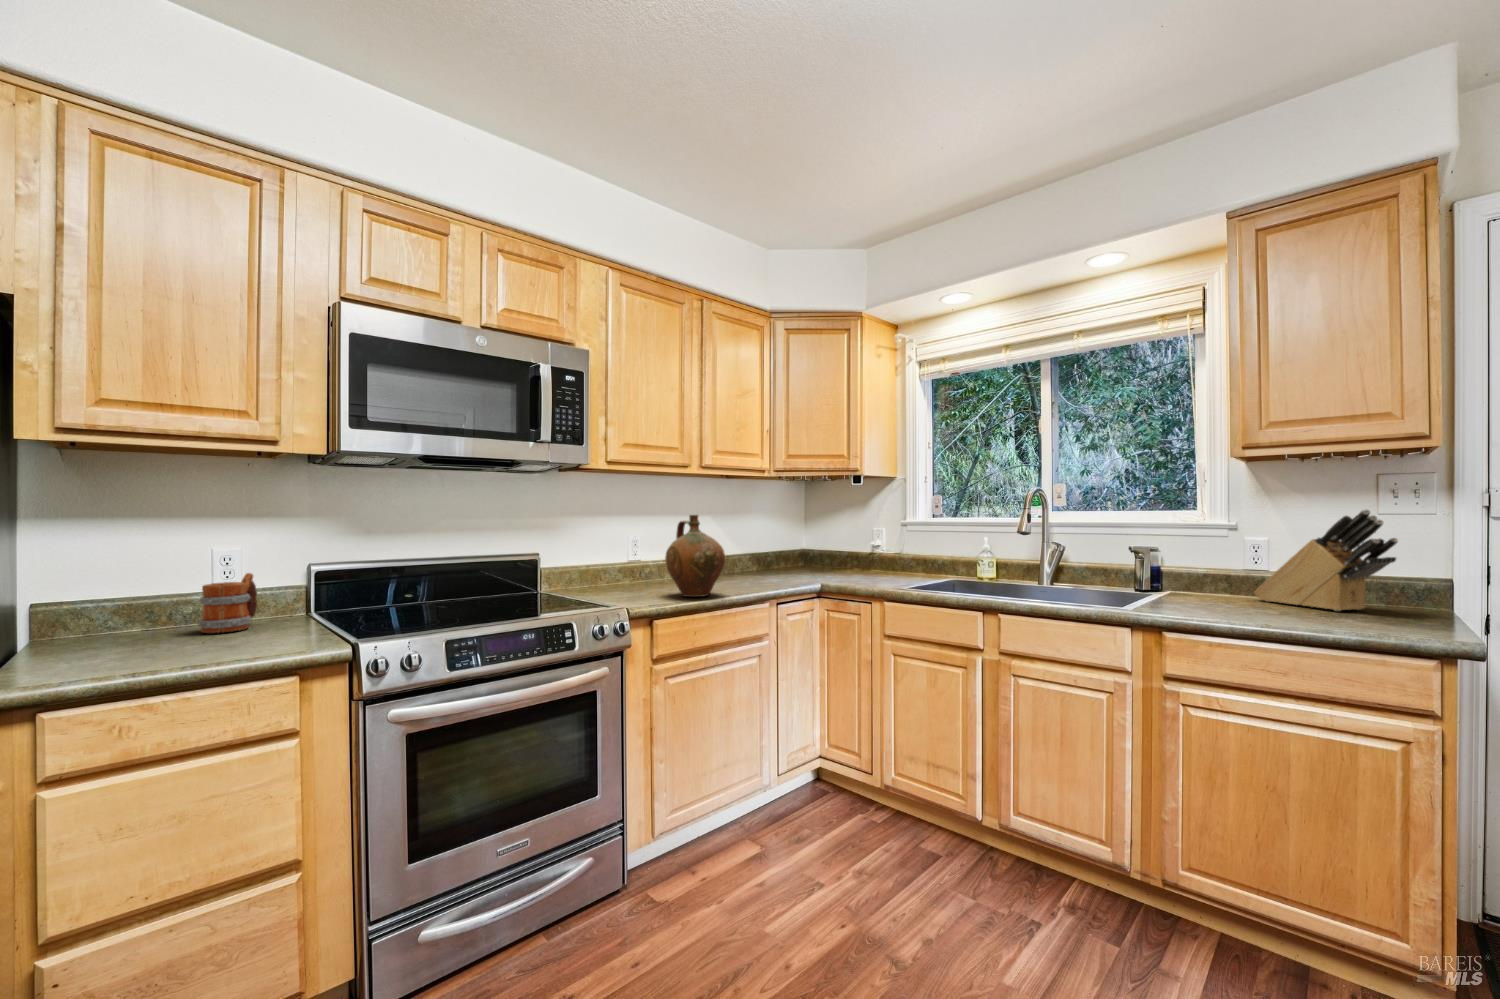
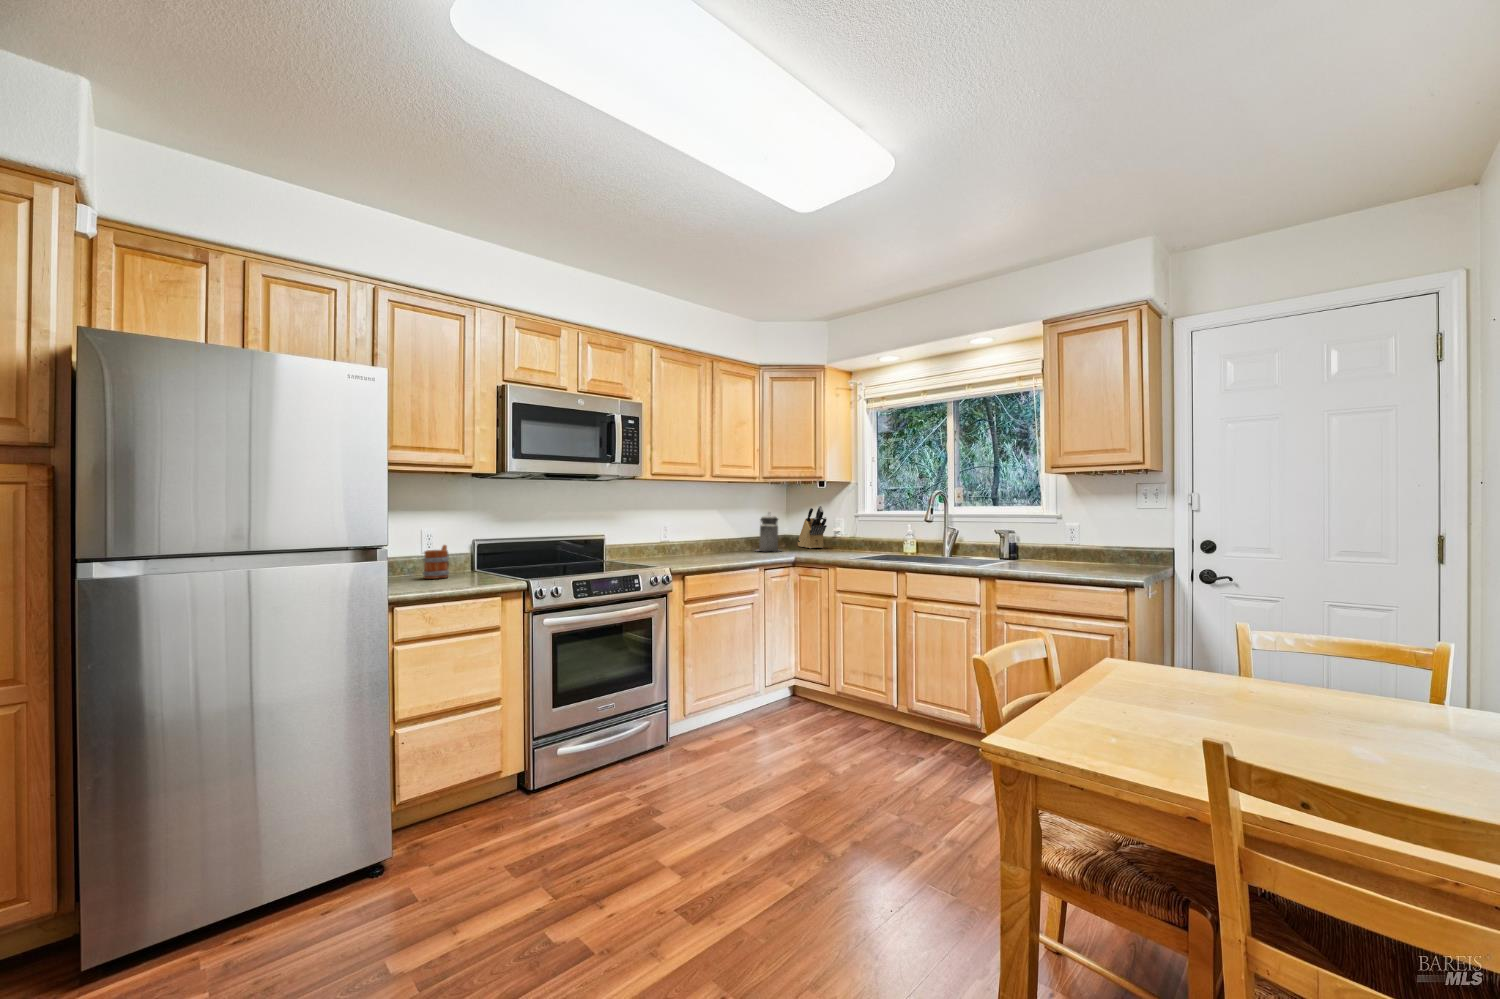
knife block: present [1254,509,1398,611] -> present [798,506,827,548]
ceramic jug: present [665,515,725,597] -> none [691,510,730,564]
canister: none [762,517,800,572] -> present [759,515,780,551]

